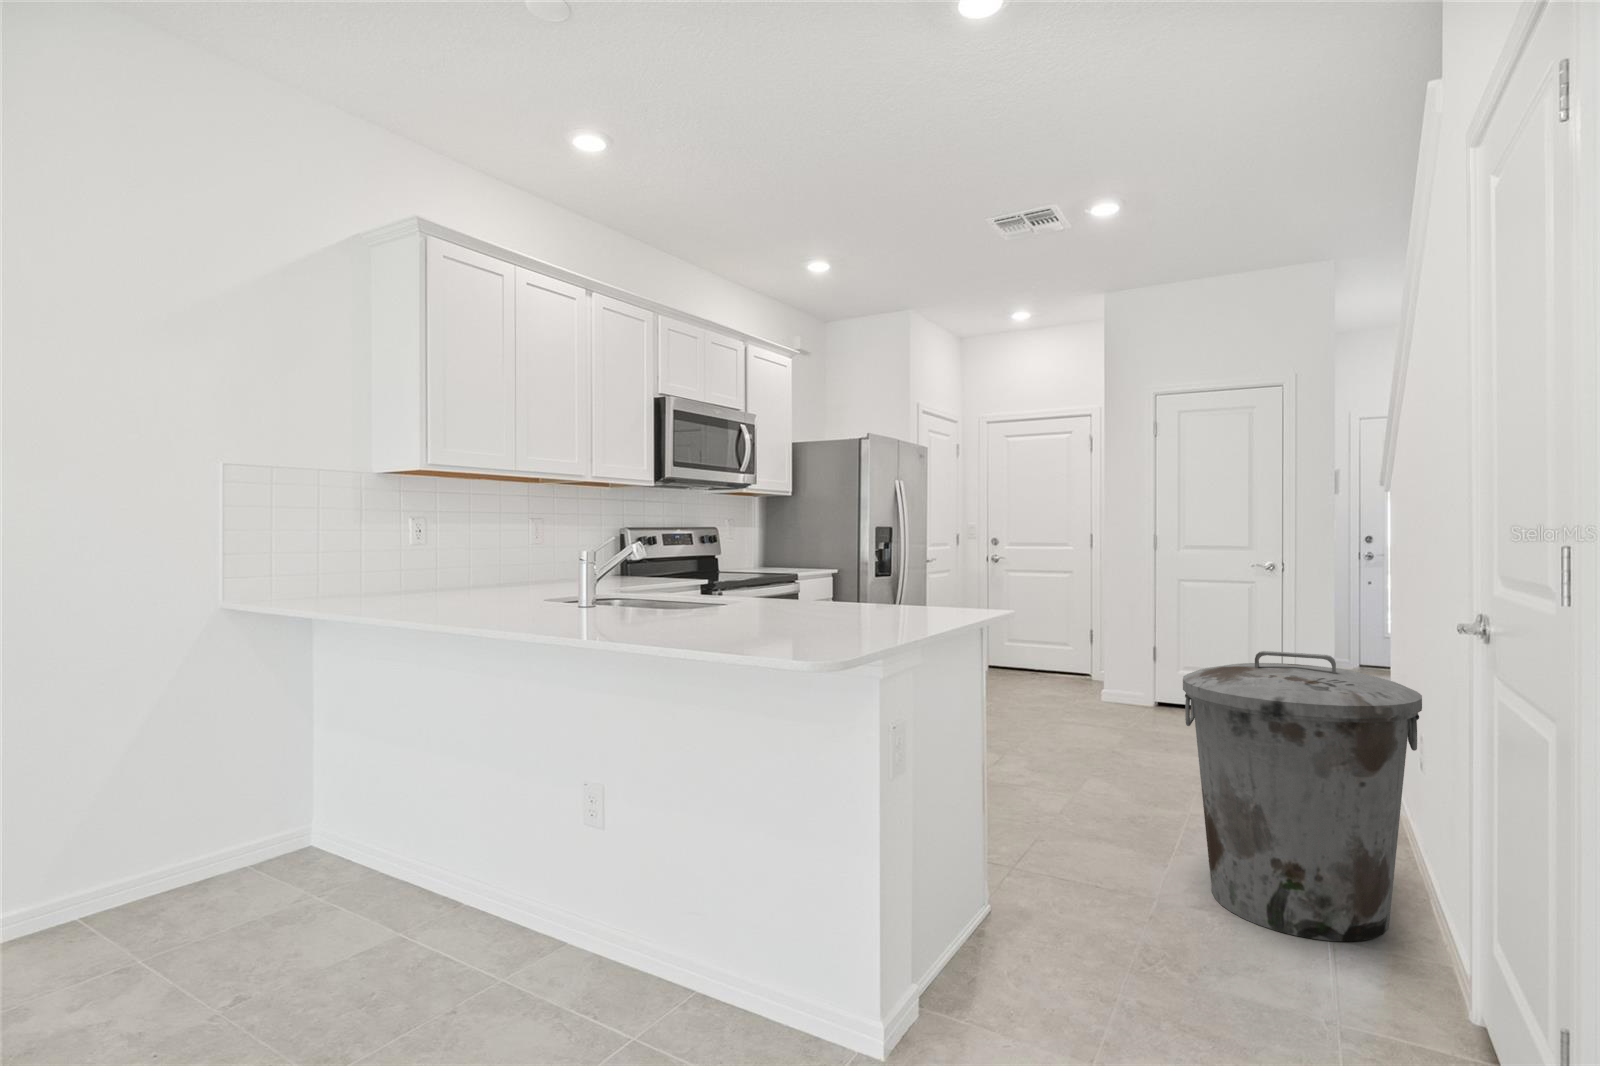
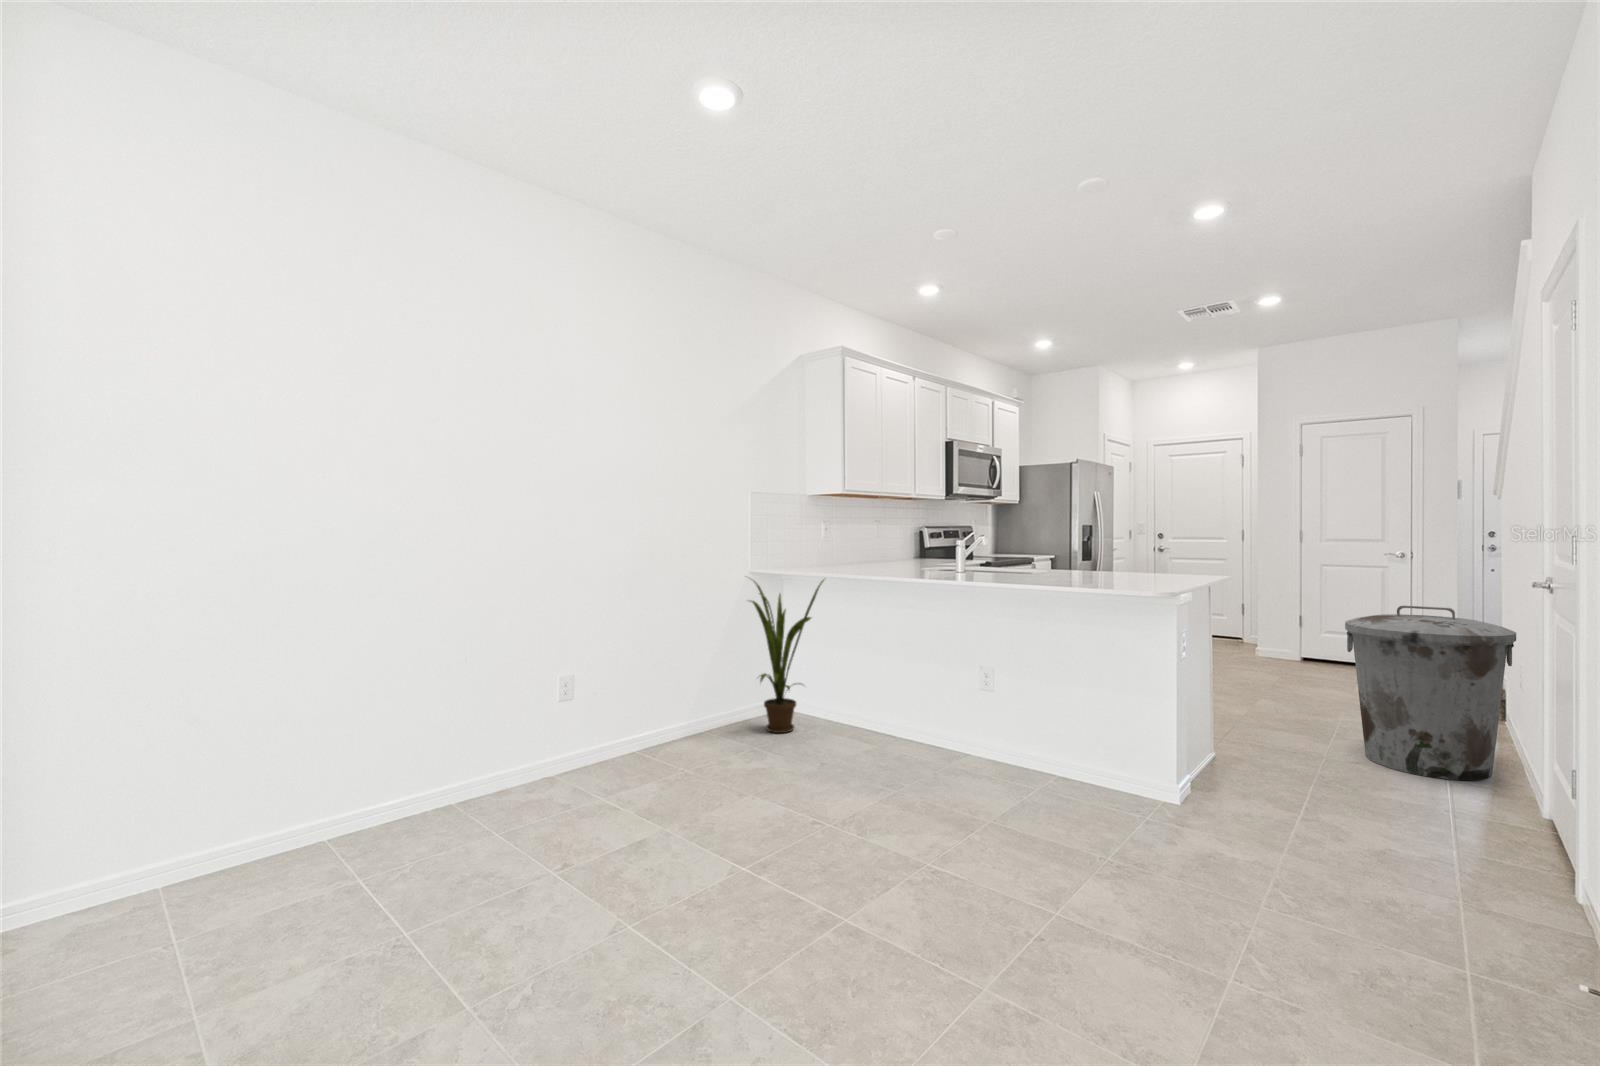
house plant: none [158,613,356,906] -> present [751,580,824,733]

